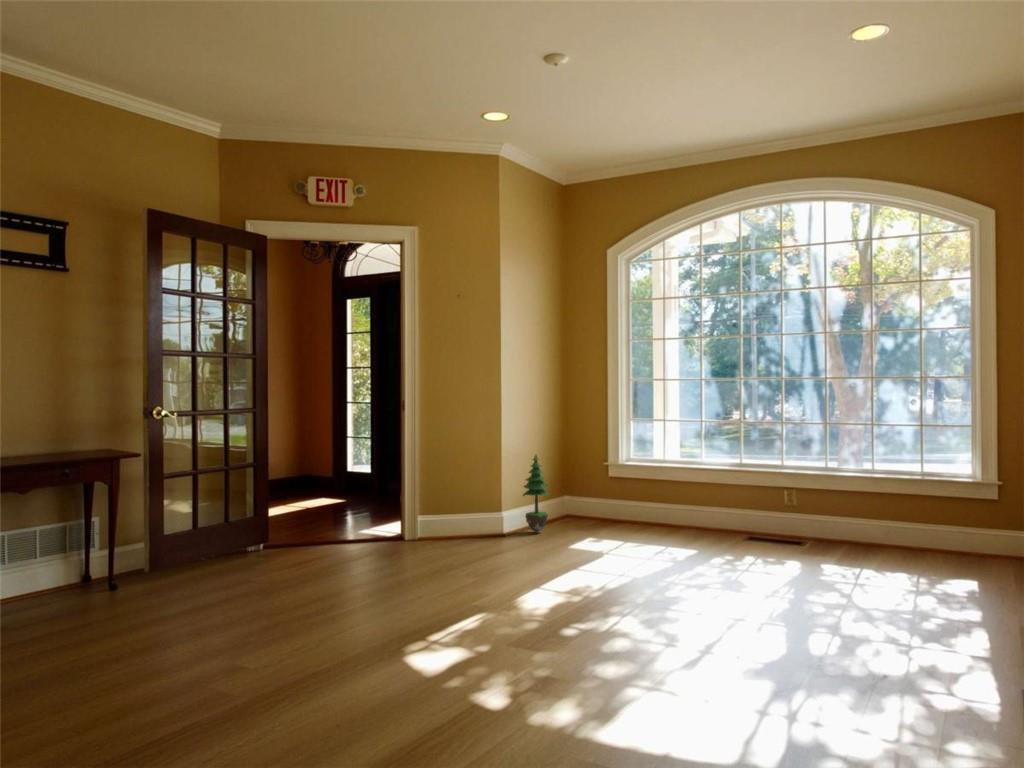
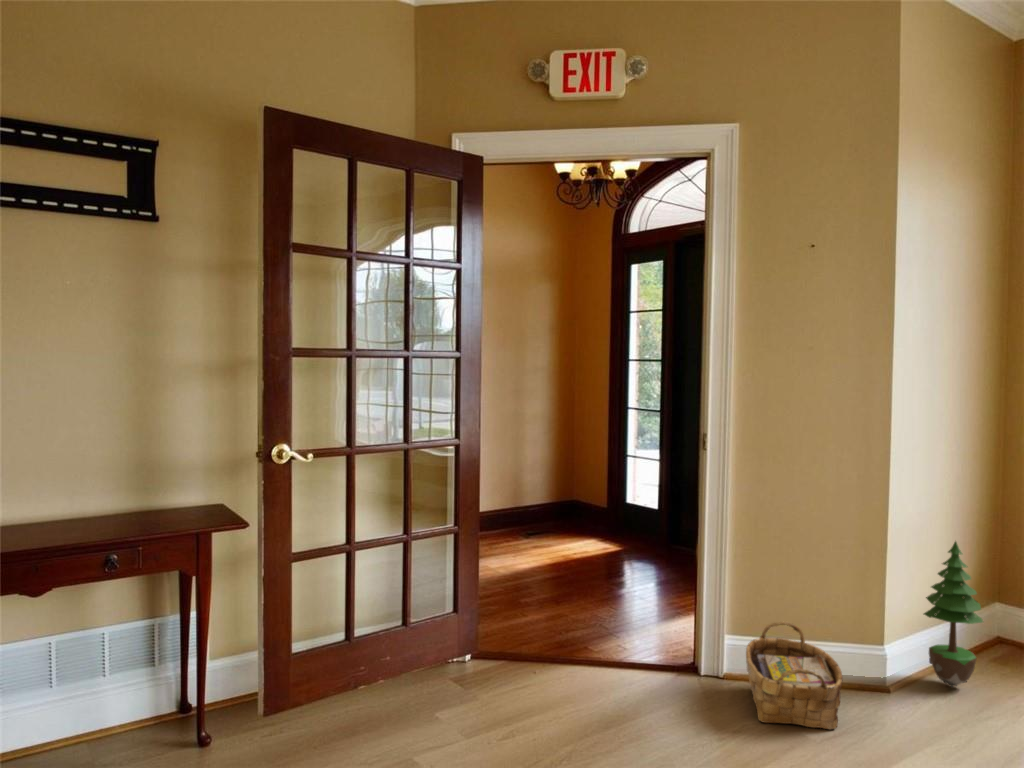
woven basket: none [430,503,479,551] -> present [746,622,843,729]

